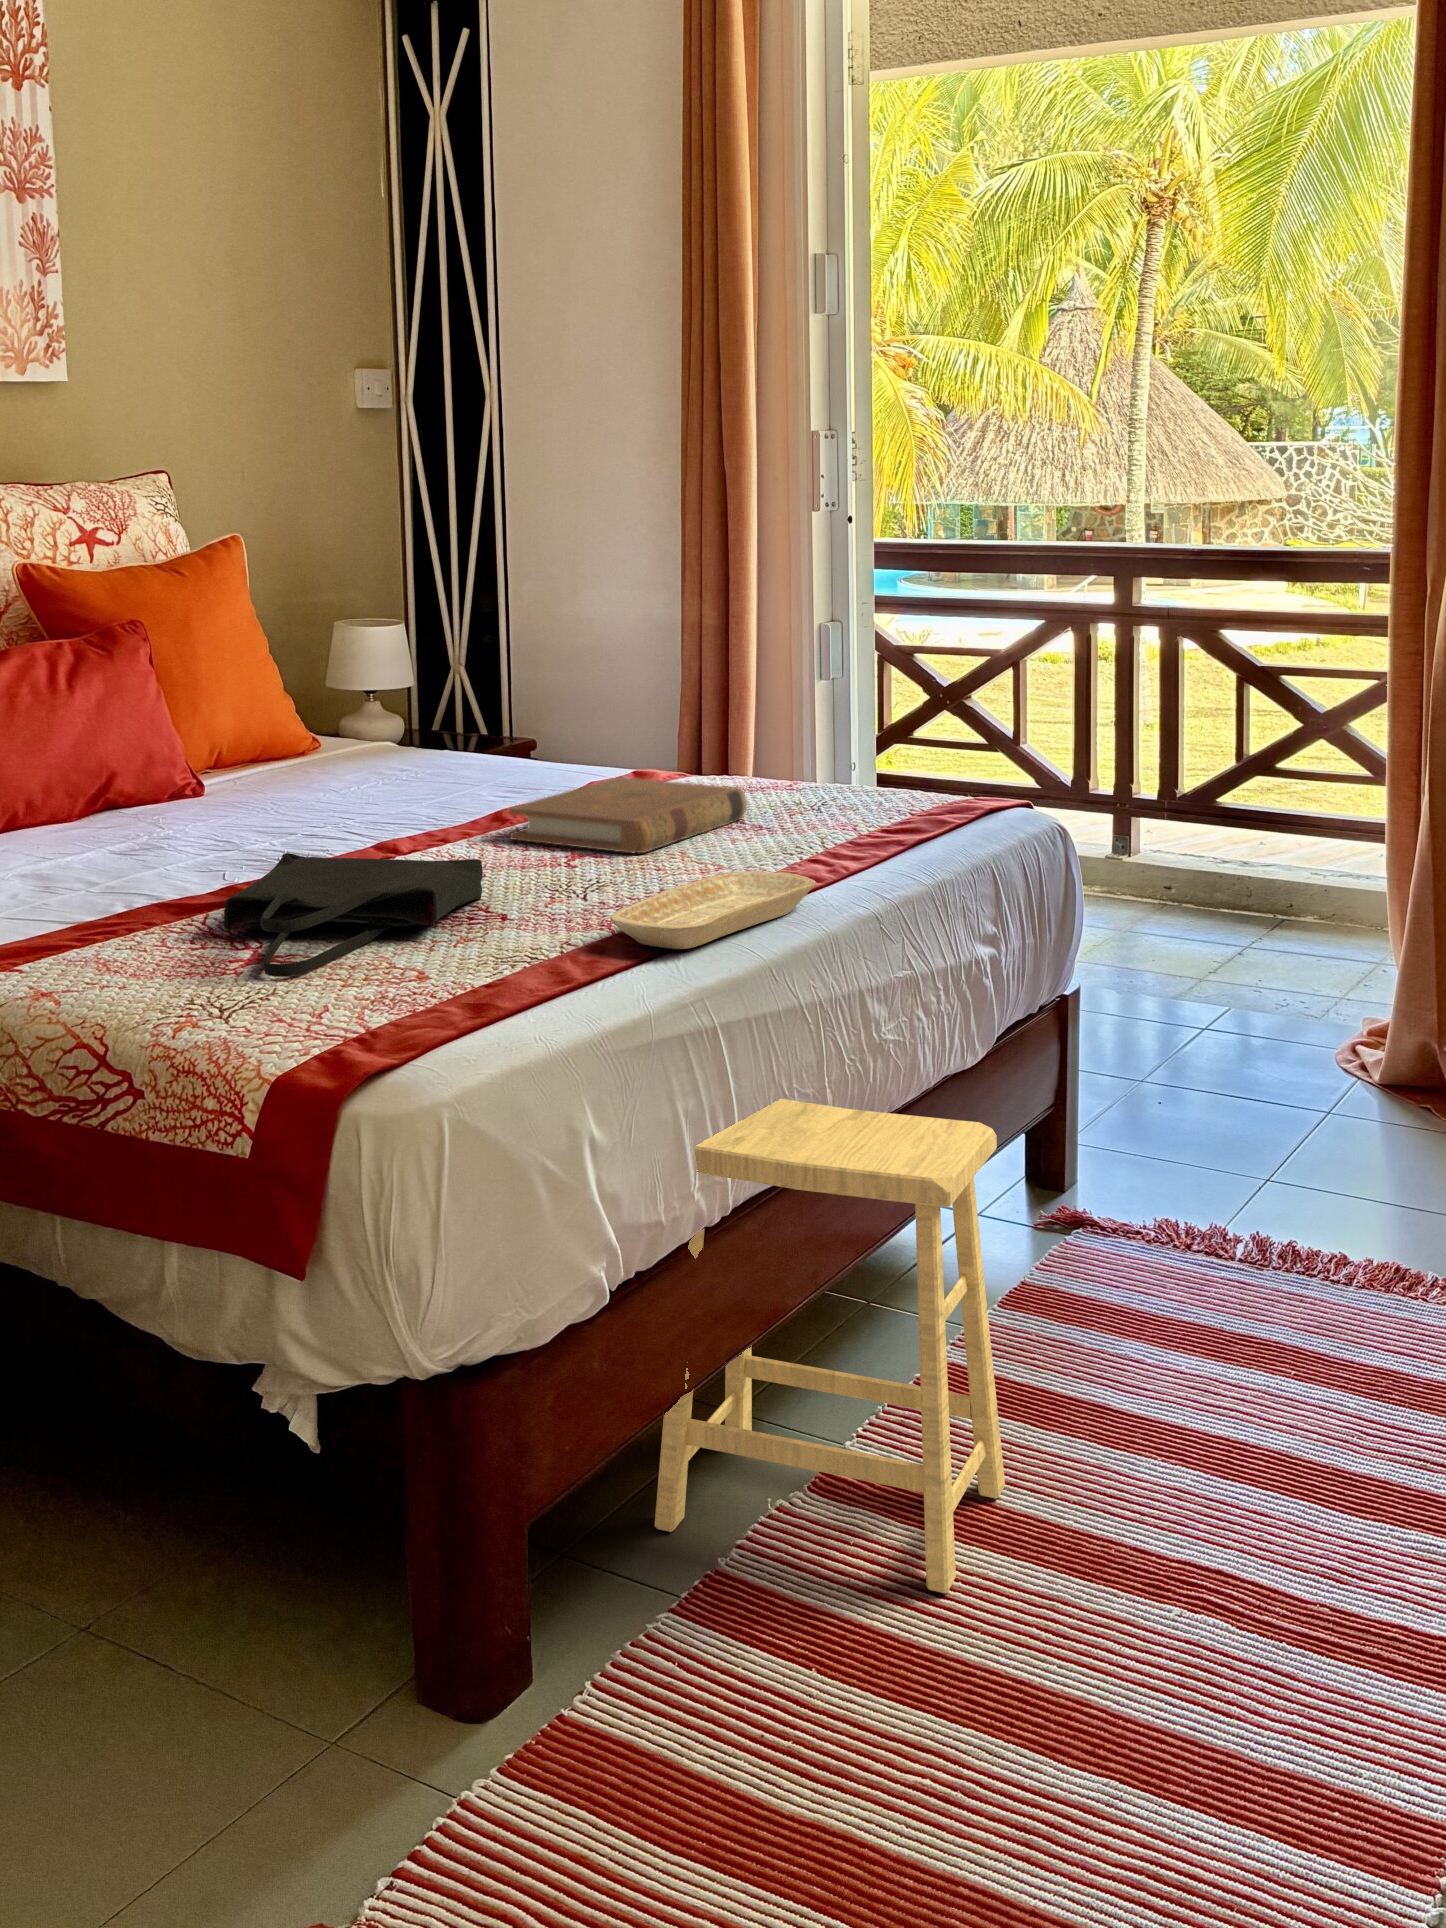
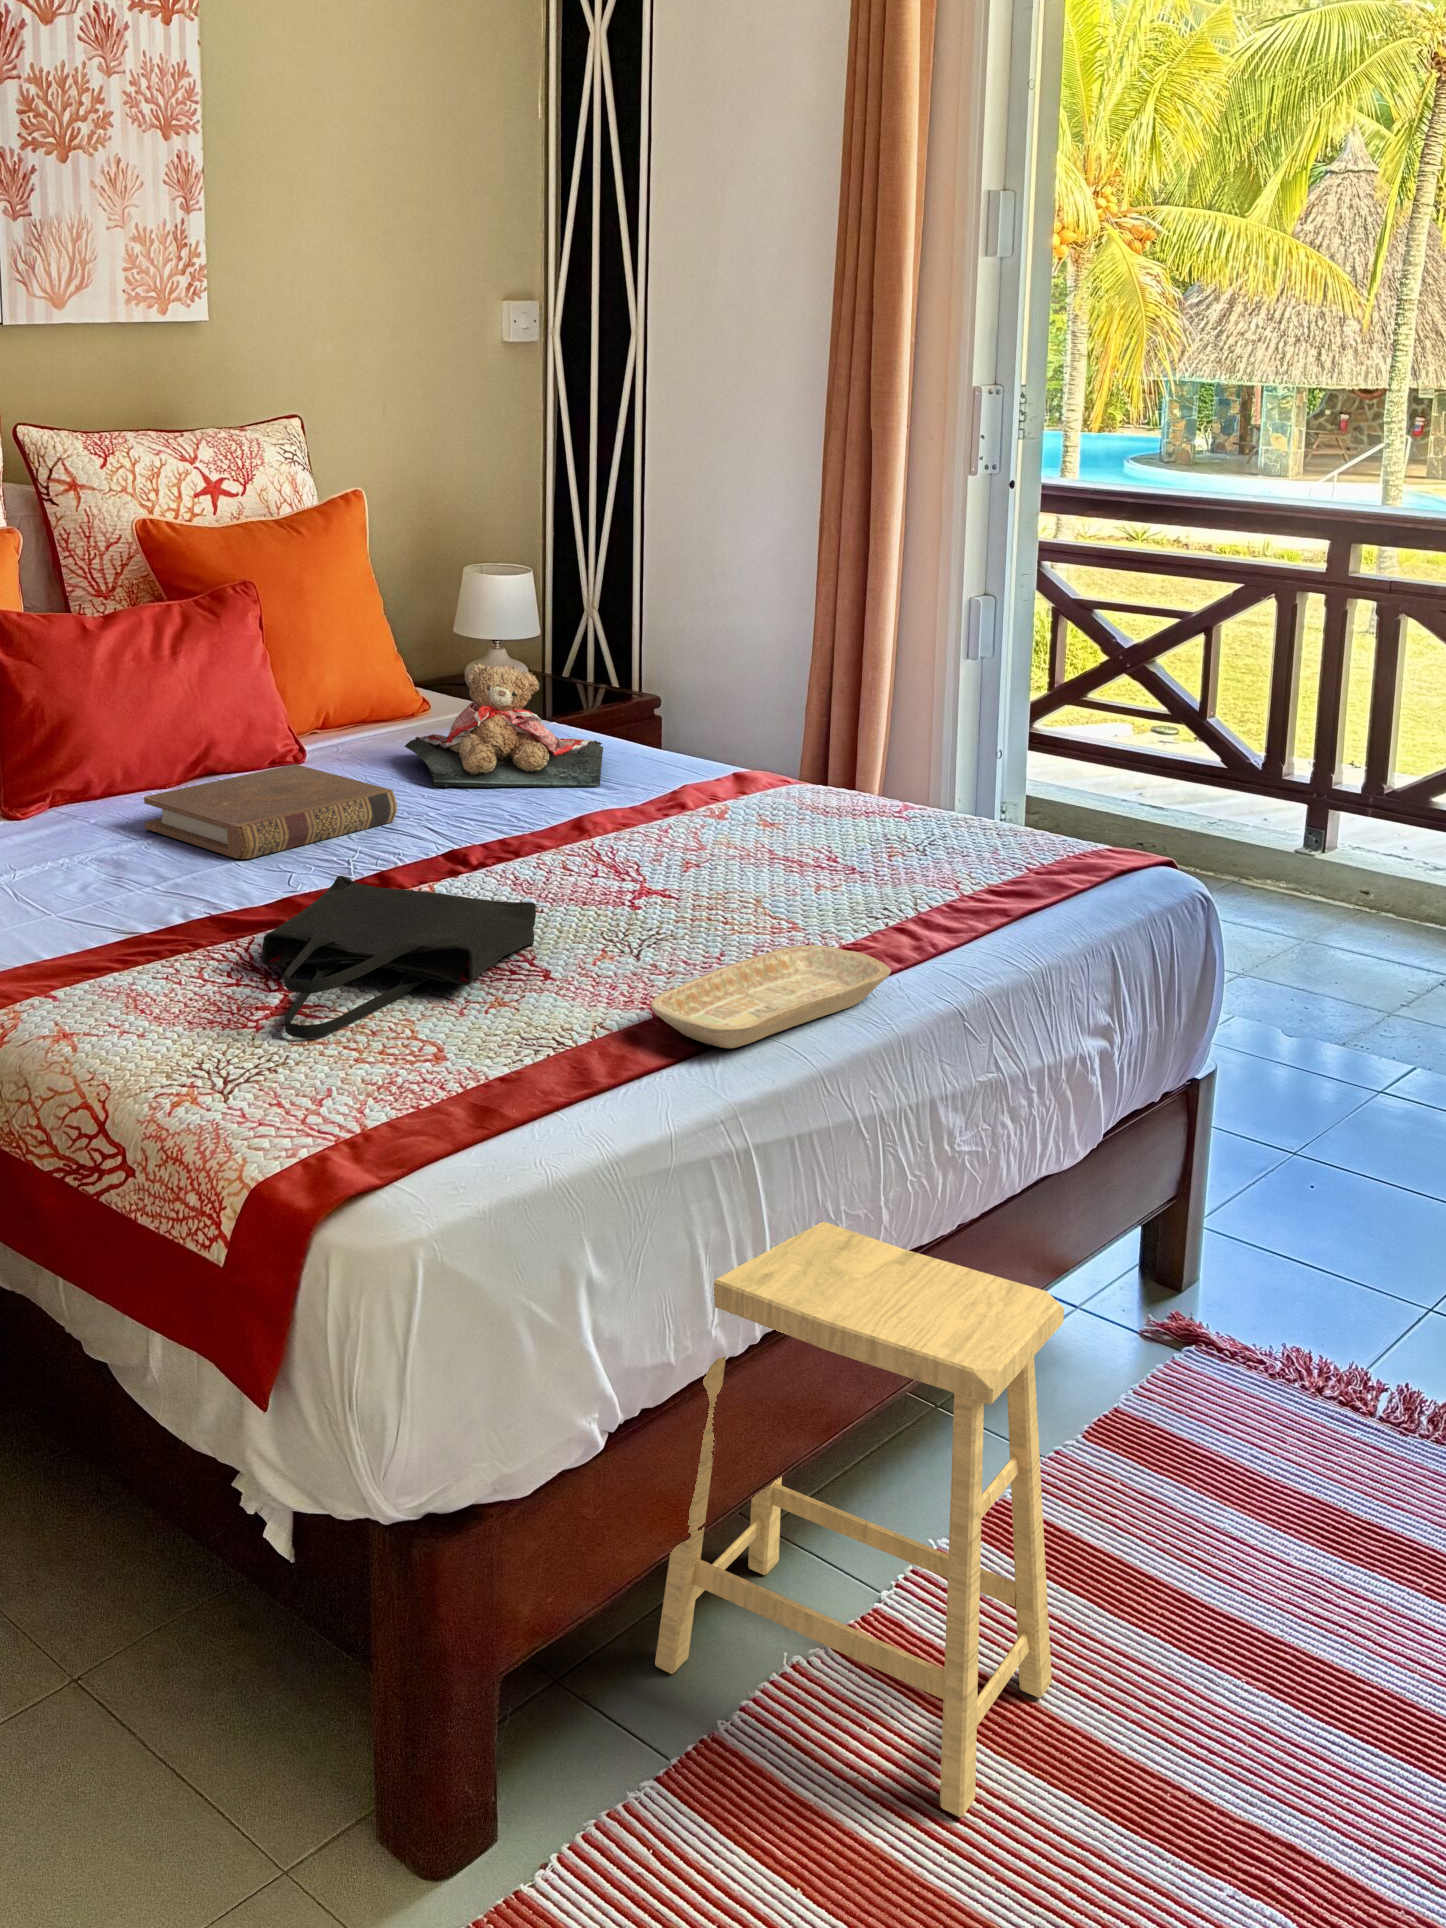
teddy bear: none [306,681,505,800] -> present [405,663,603,787]
book: present [509,777,747,853] -> present [144,764,397,859]

